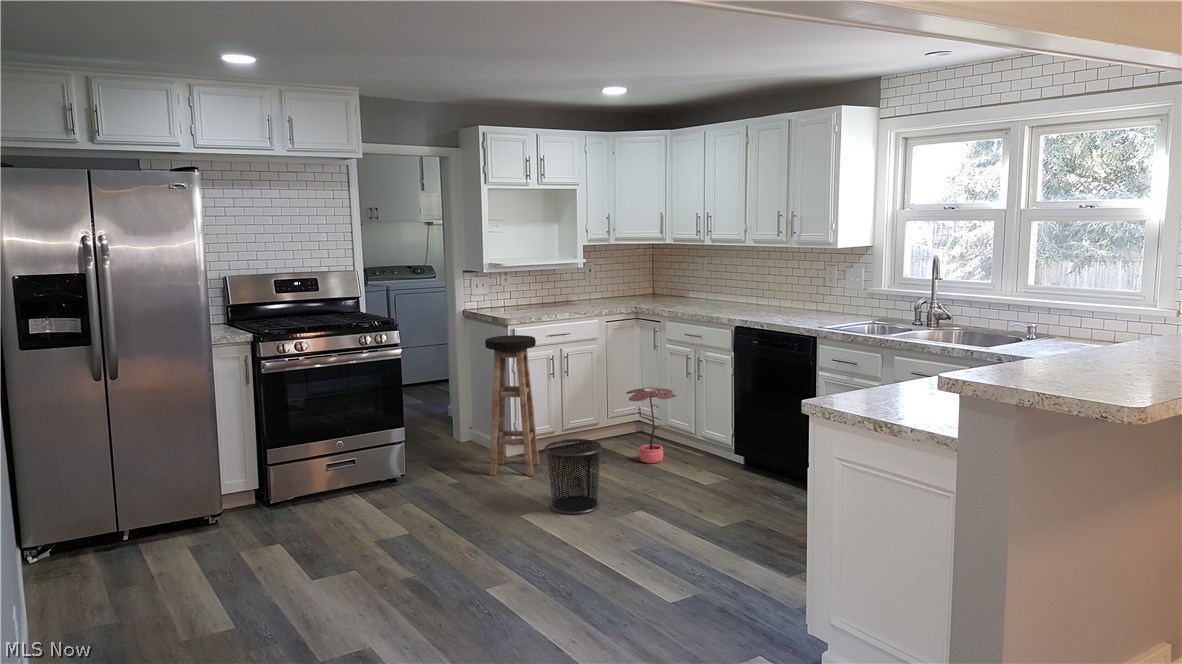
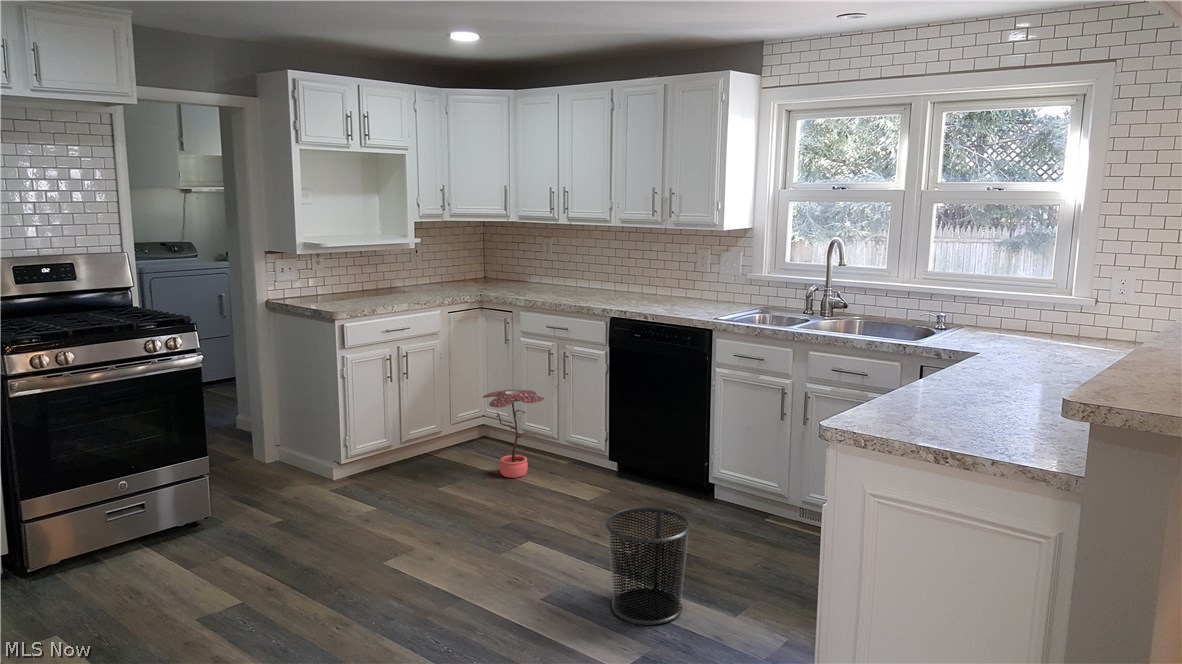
bar stool: present [485,335,539,476] -> none [311,332,380,509]
waste bin: present [544,439,602,514] -> present [606,508,691,625]

